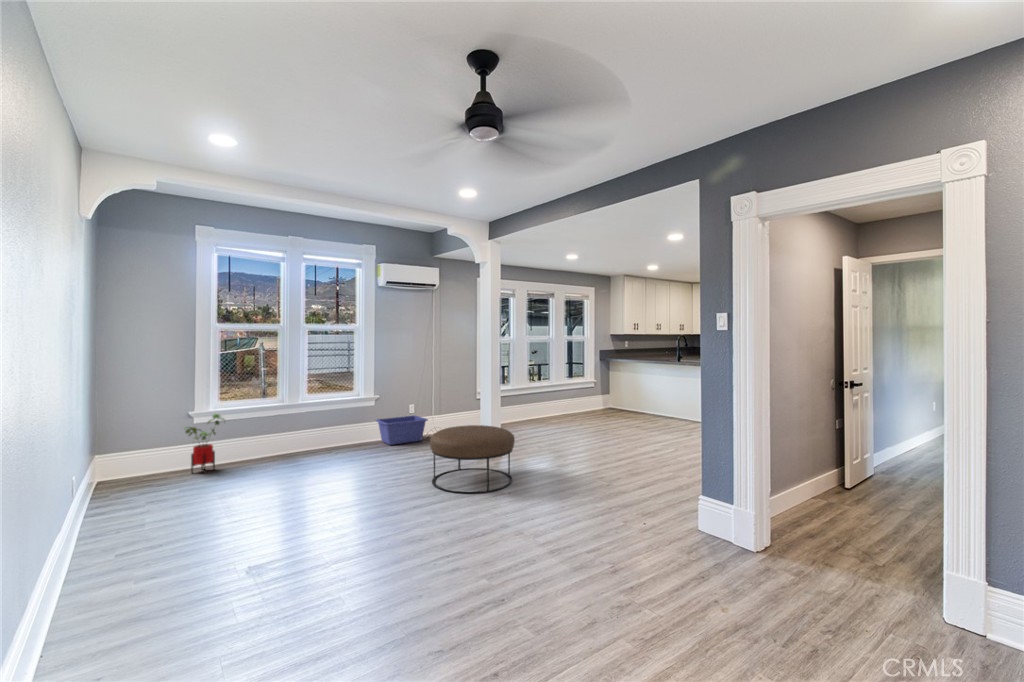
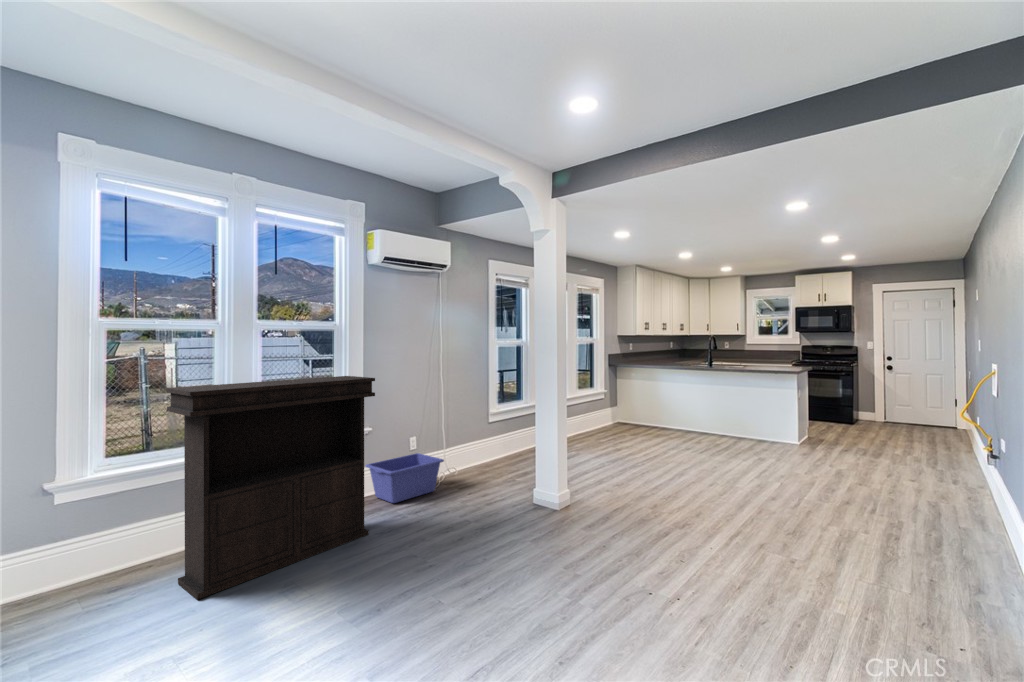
console table: none [245,360,367,476] -> present [167,376,375,600]
house plant: present [184,414,224,472] -> none [34,485,123,605]
ottoman: present [430,425,515,493] -> none [518,476,655,603]

